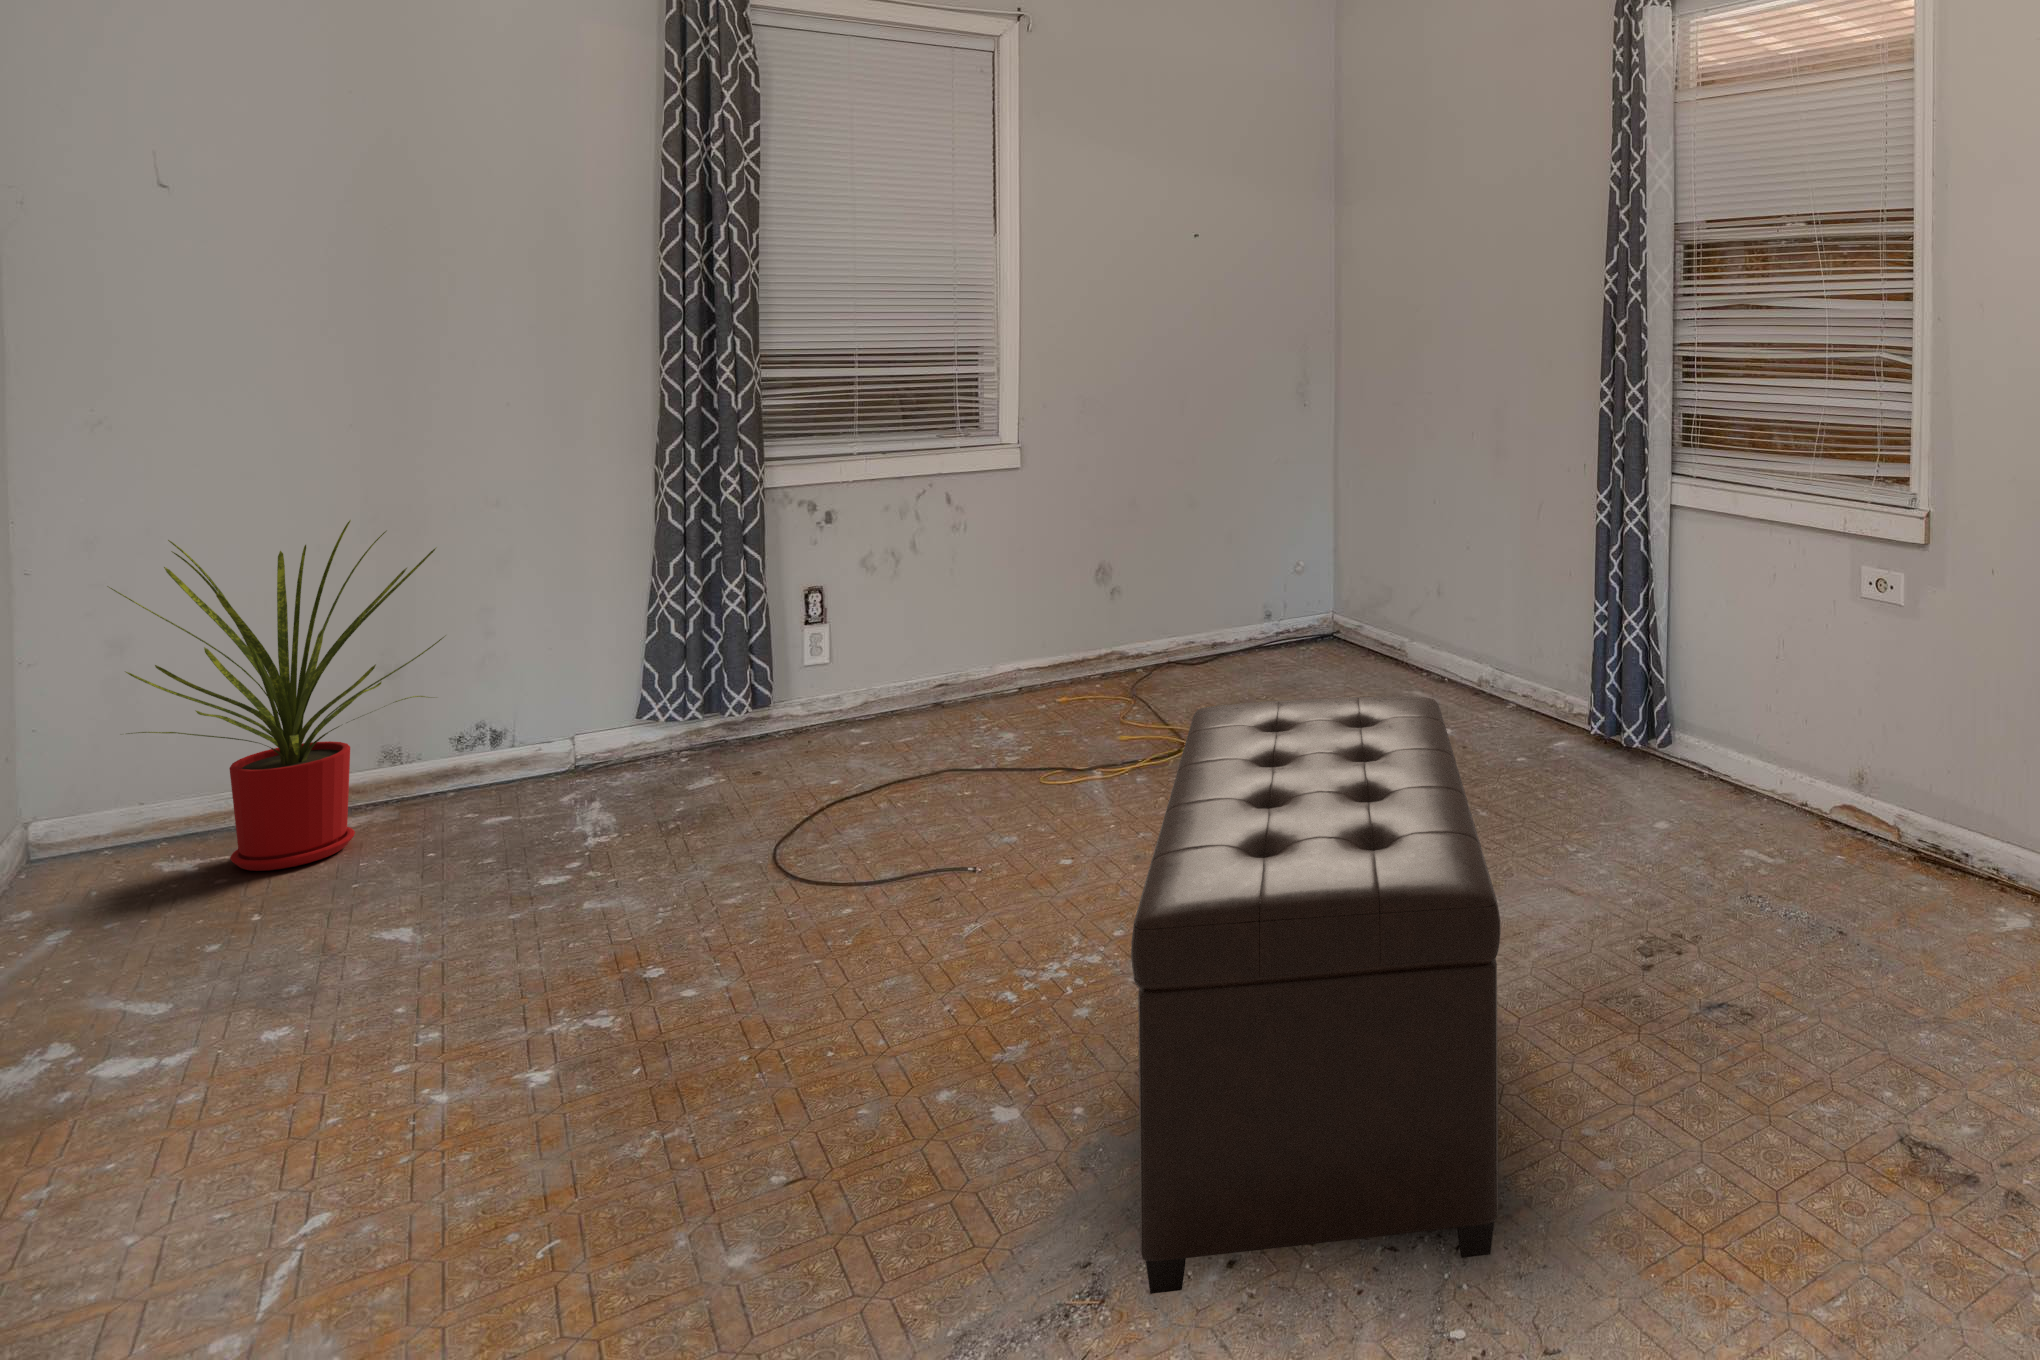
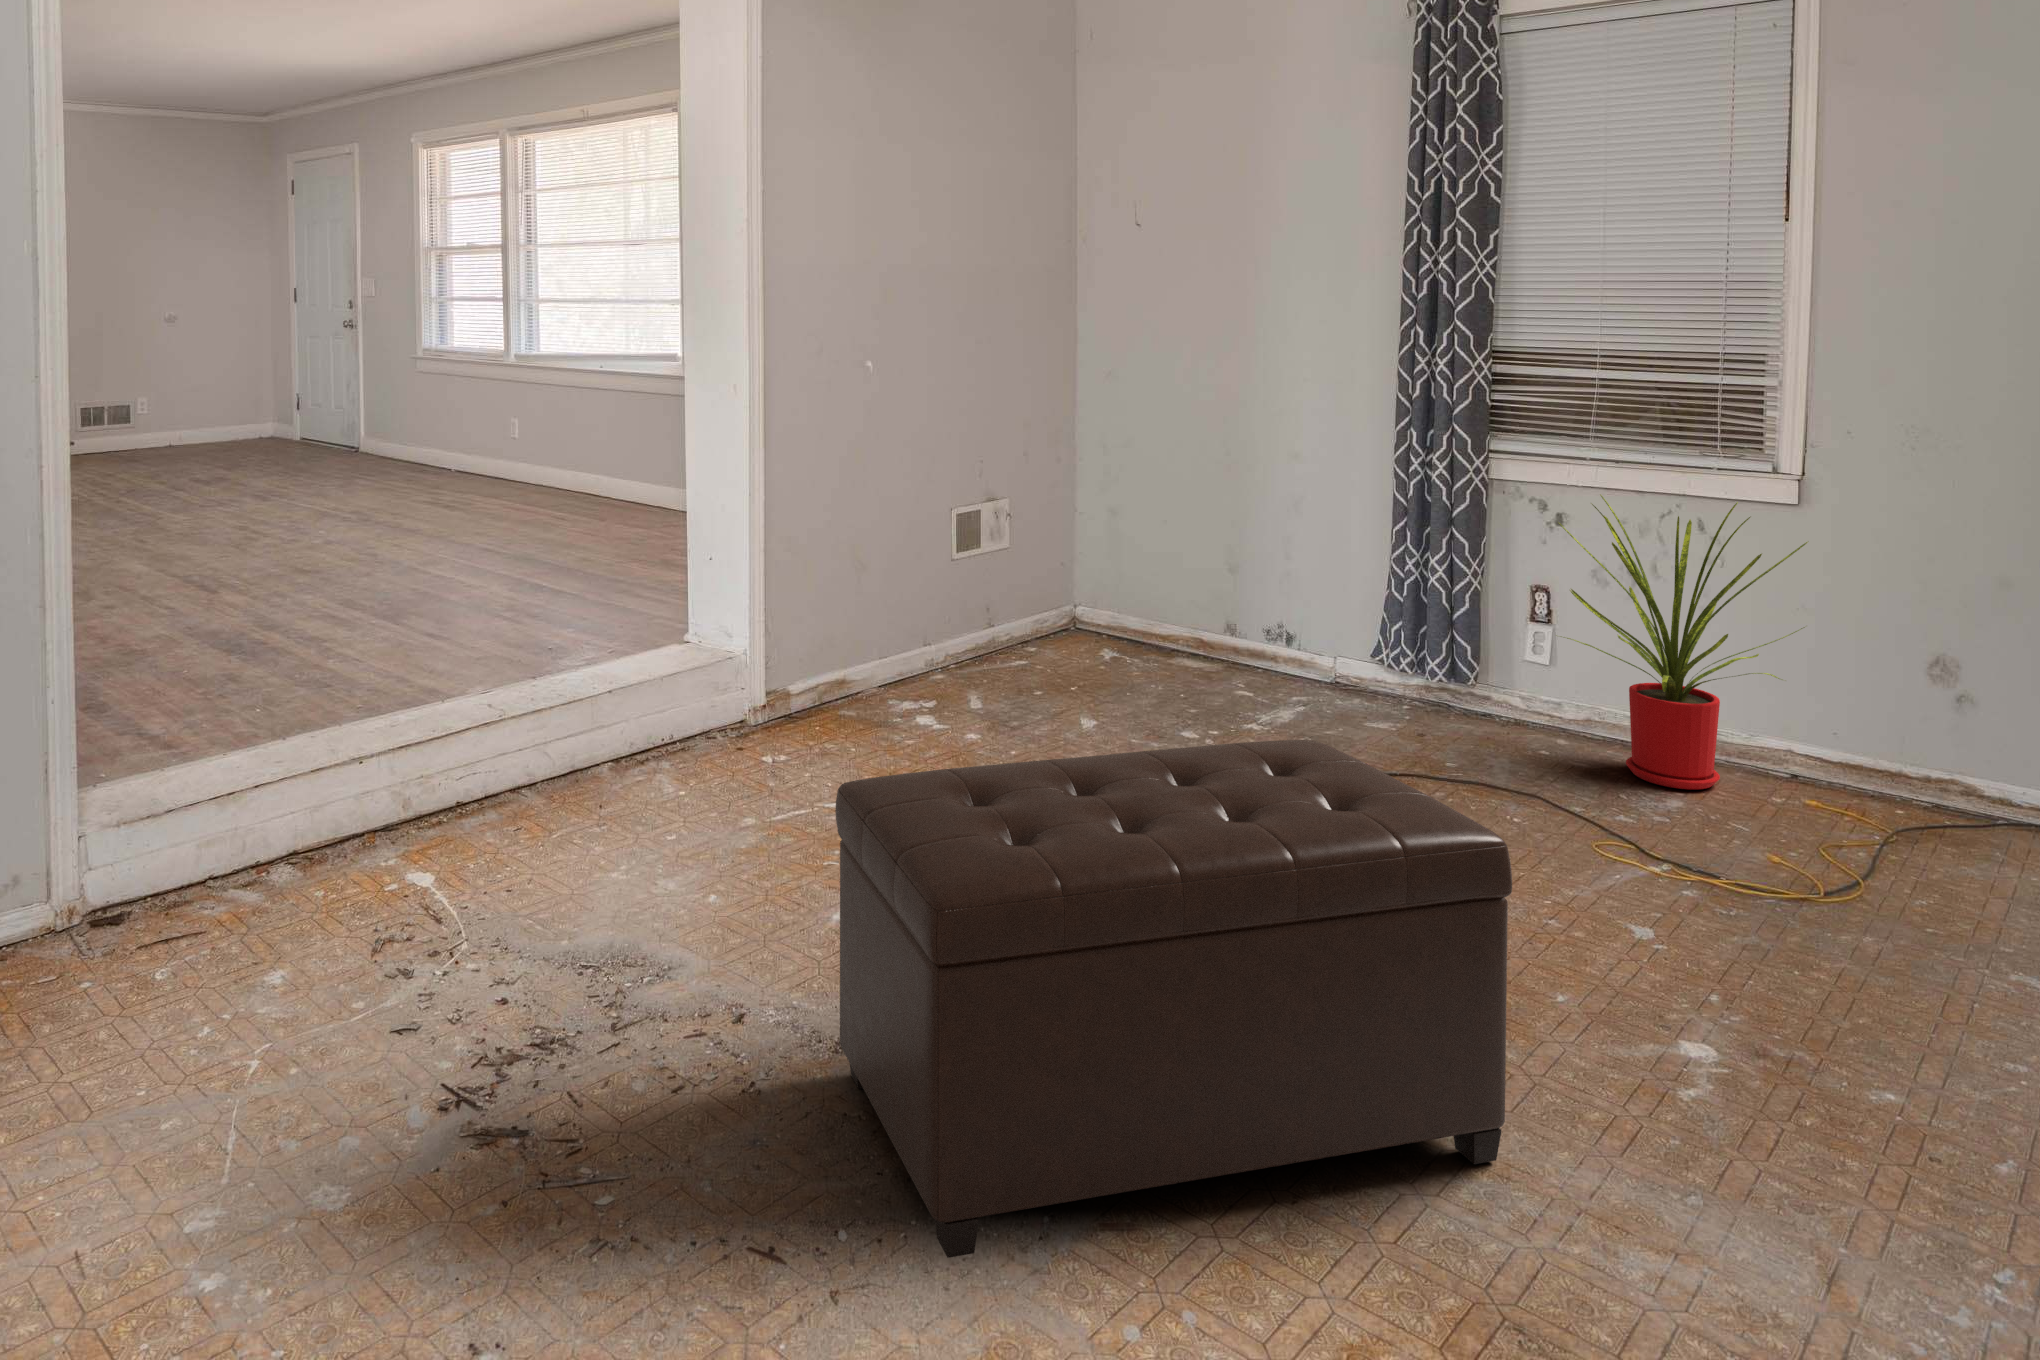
house plant: present [107,520,446,871] -> present [1559,495,1807,790]

